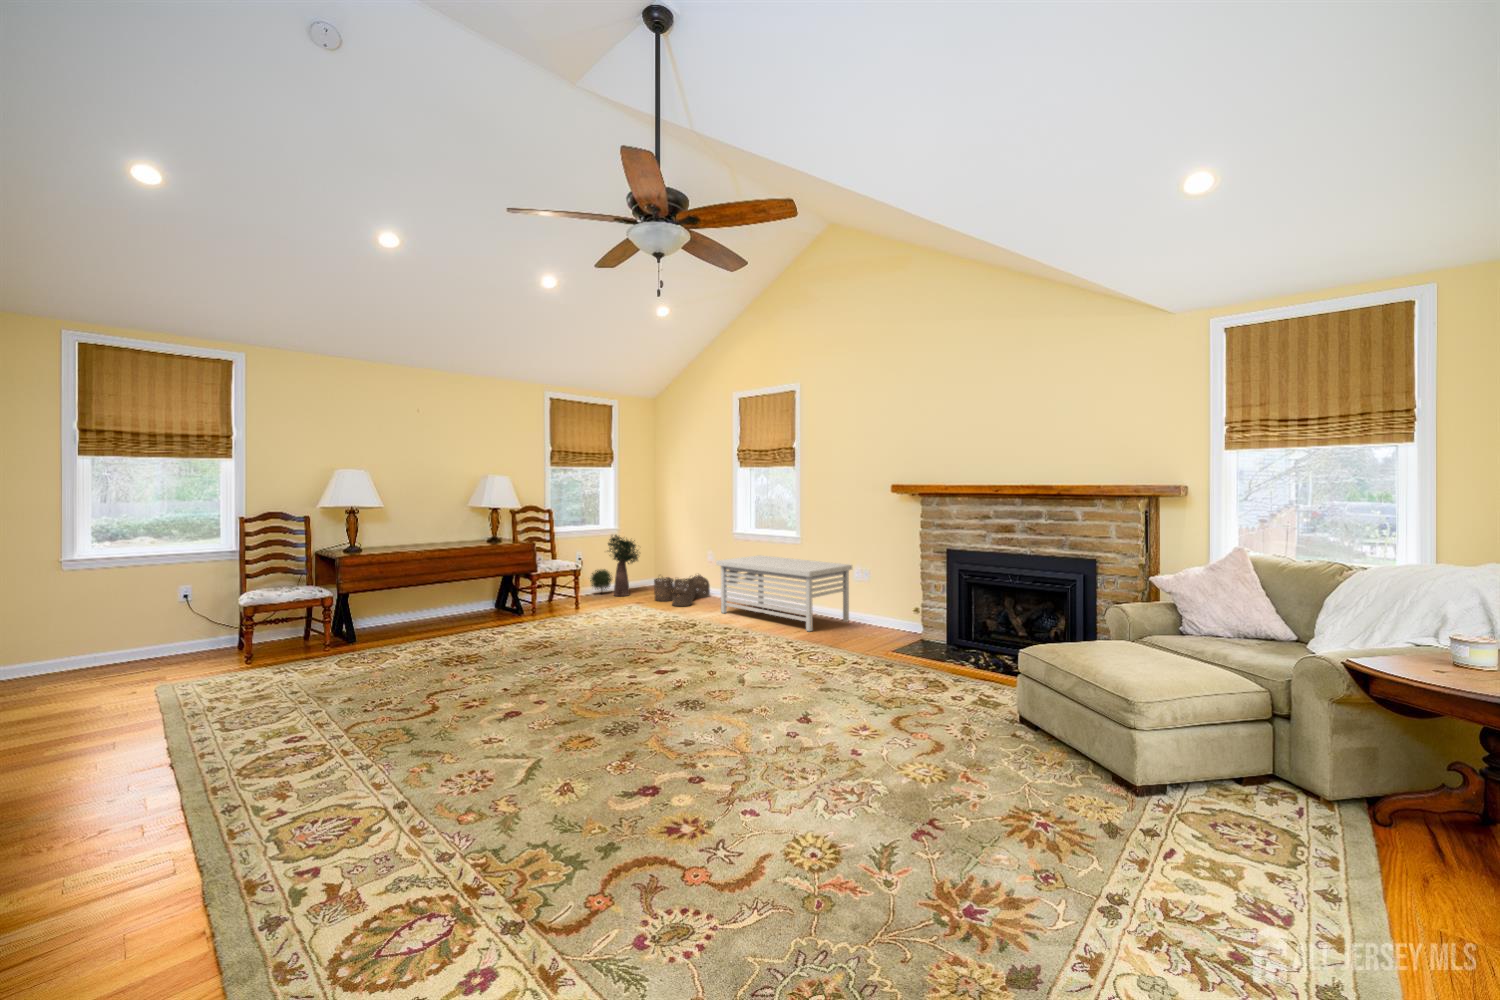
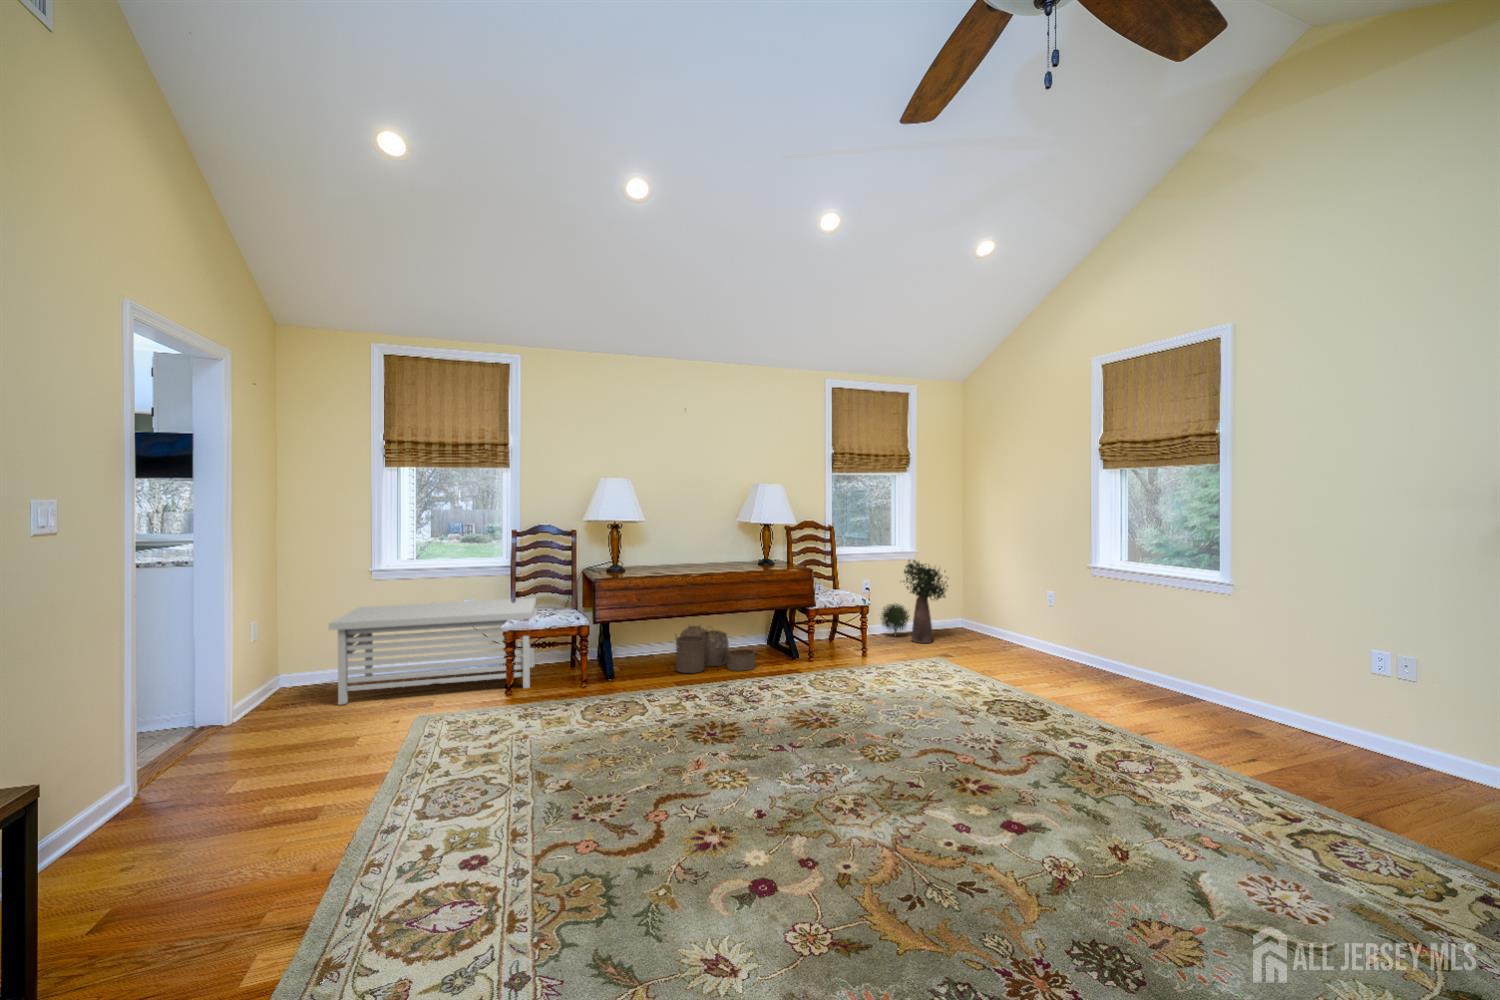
storage bench: present [716,555,852,631] -> present [329,598,536,705]
woven basket: present [654,575,710,606] -> present [676,626,755,673]

